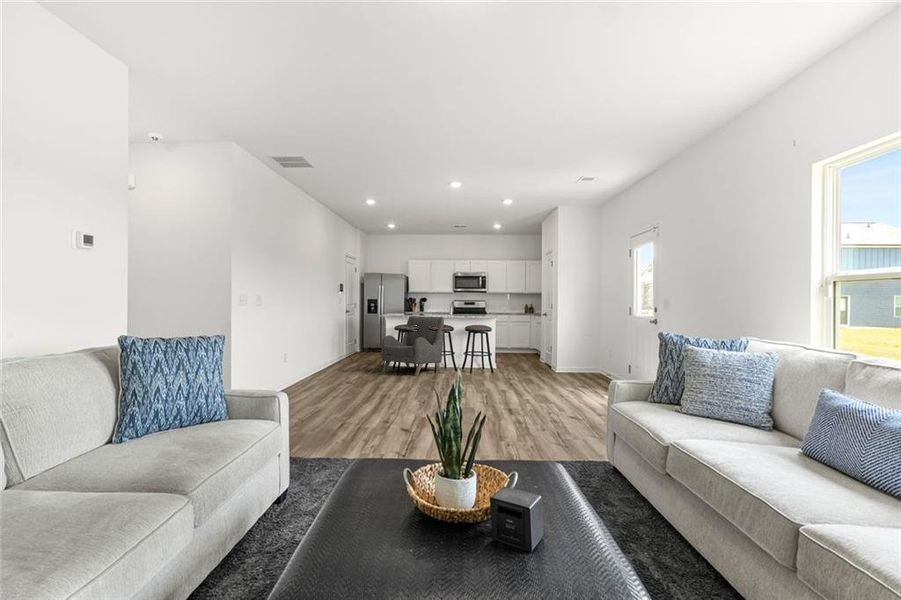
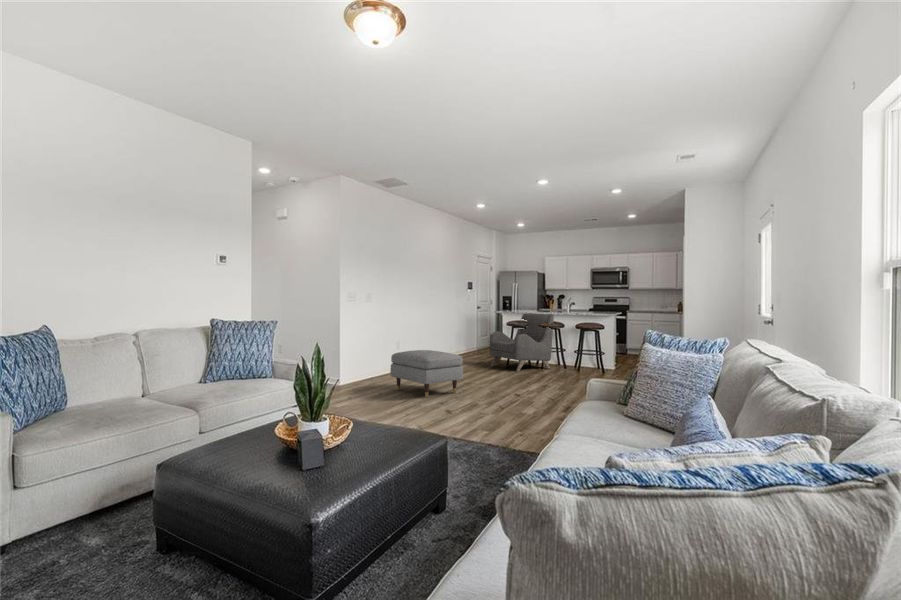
ottoman: none [310,361,397,416] -> present [390,350,463,398]

